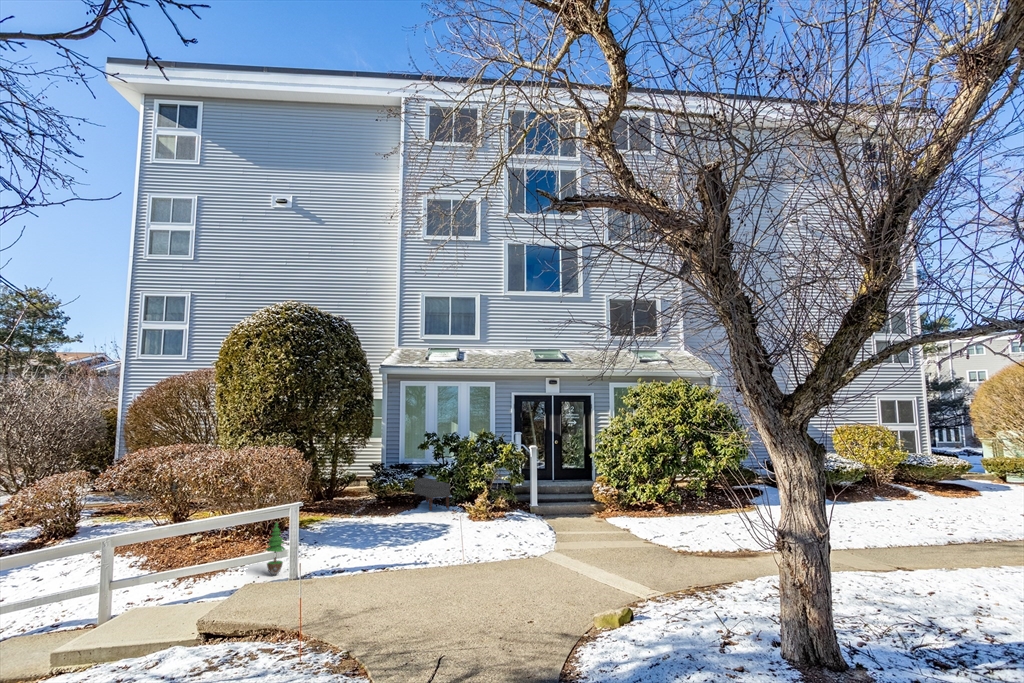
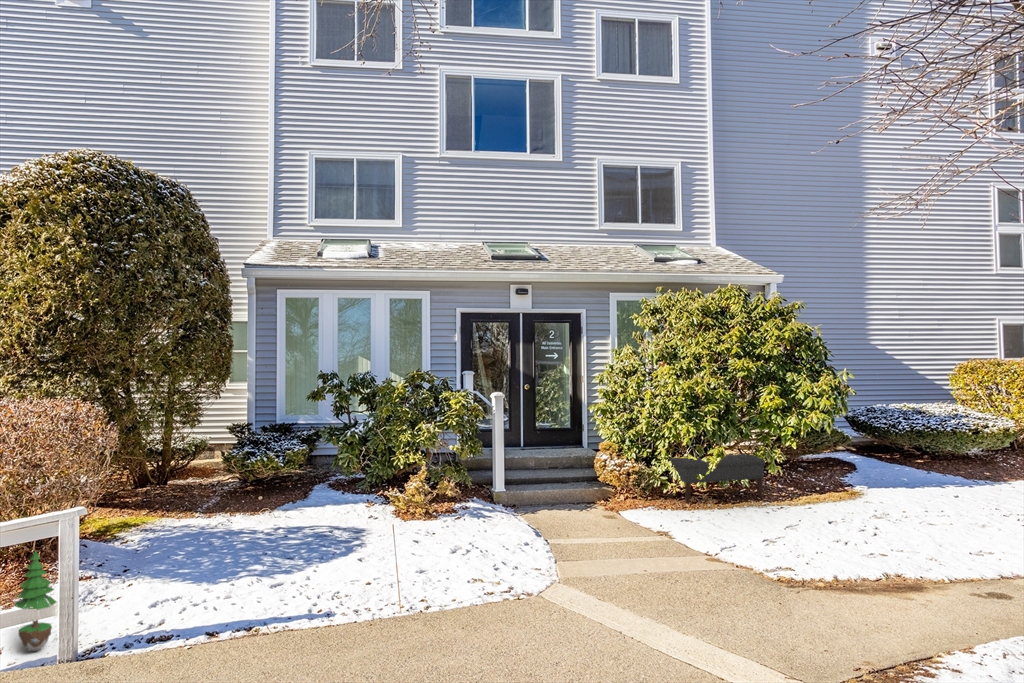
bench: present [410,478,450,511] -> present [669,454,765,503]

